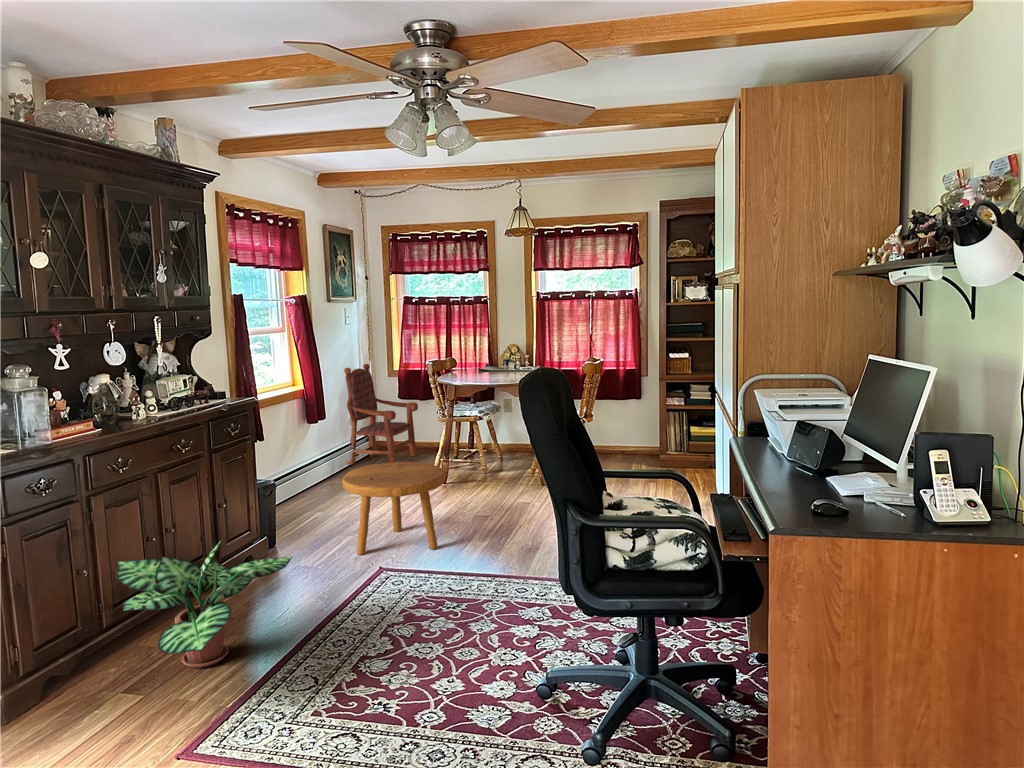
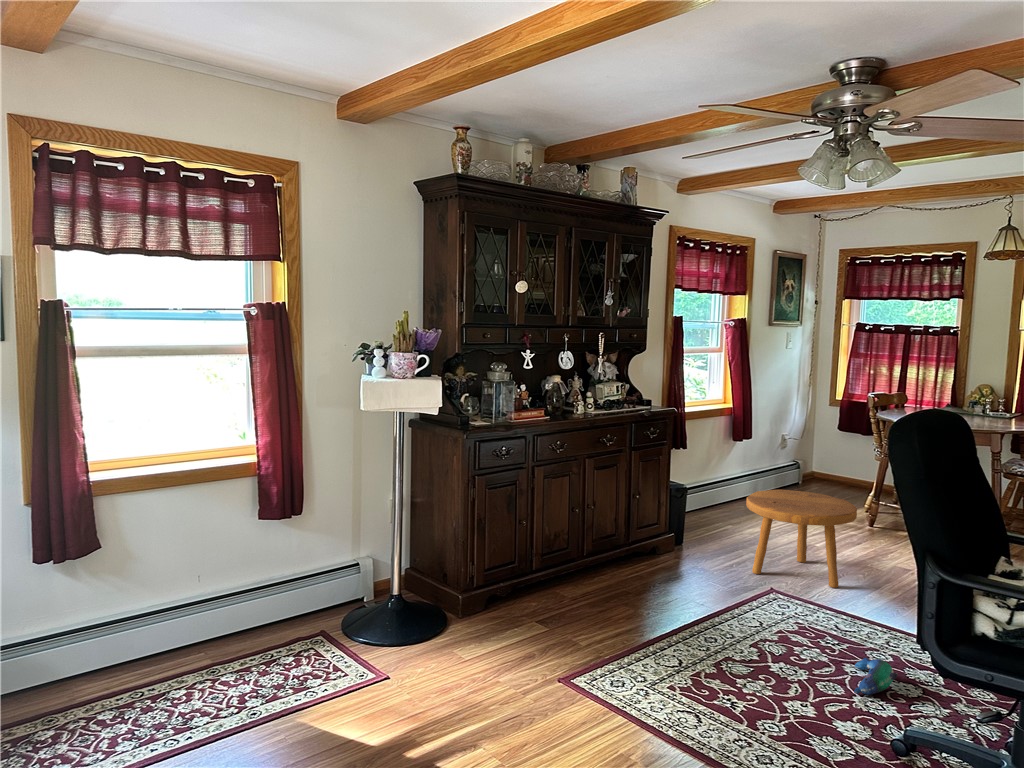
armchair: present [344,364,418,465] -> none [772,391,859,502]
potted plant: present [117,540,292,668] -> none [542,522,681,625]
plush toy: none [479,610,519,651] -> present [854,658,898,695]

